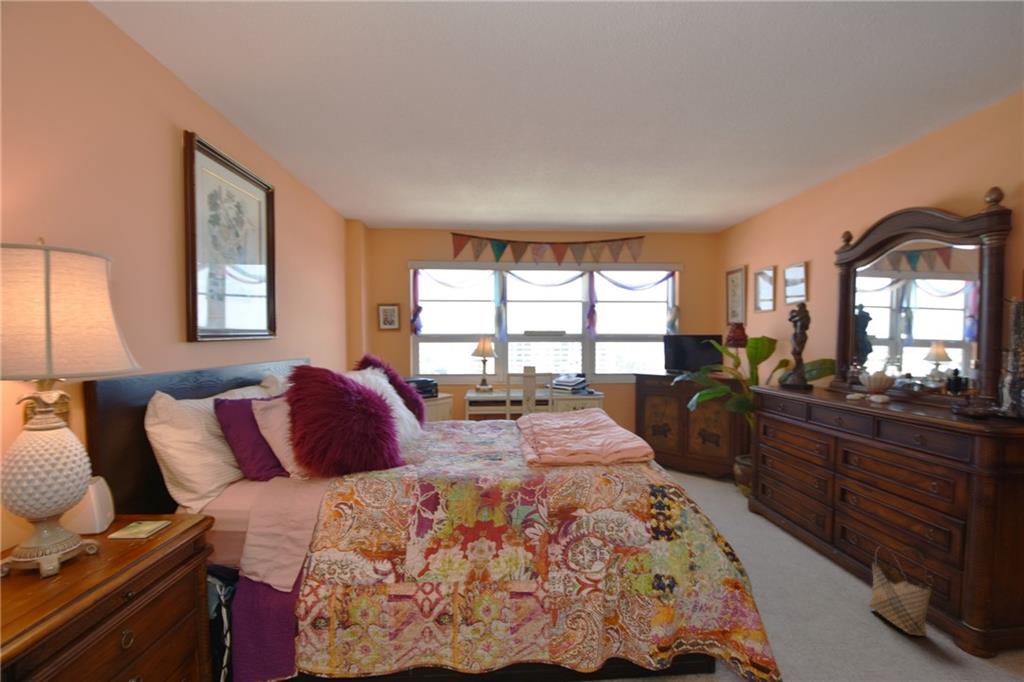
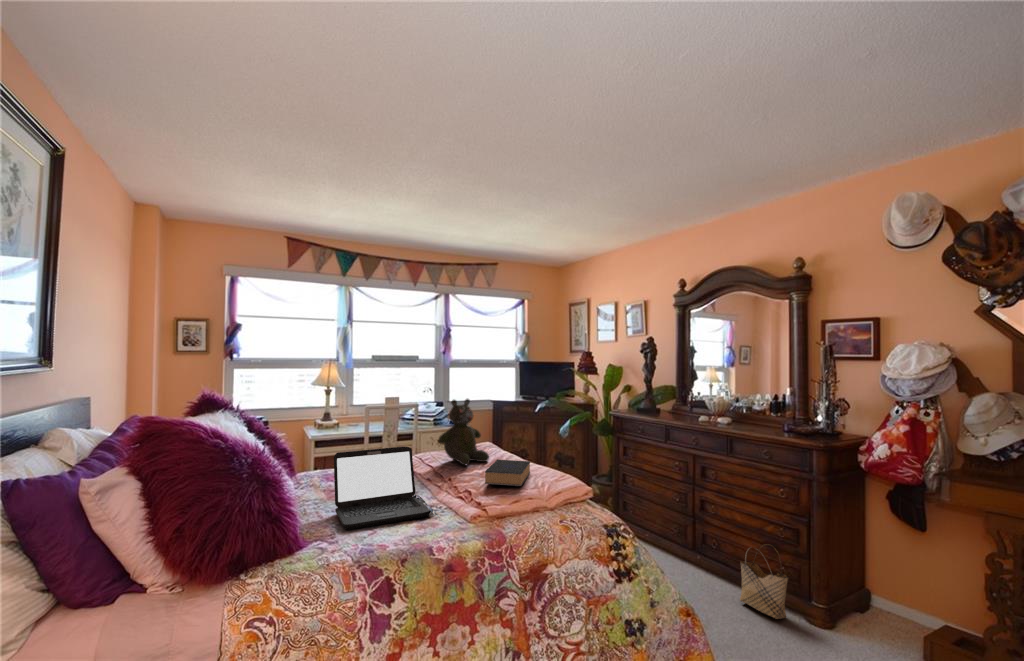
teddy bear: none [534,365,579,424] -> present [439,399,489,465]
laptop: none [426,401,497,458] -> present [334,447,430,530]
book: none [553,420,605,442] -> present [485,460,530,487]

